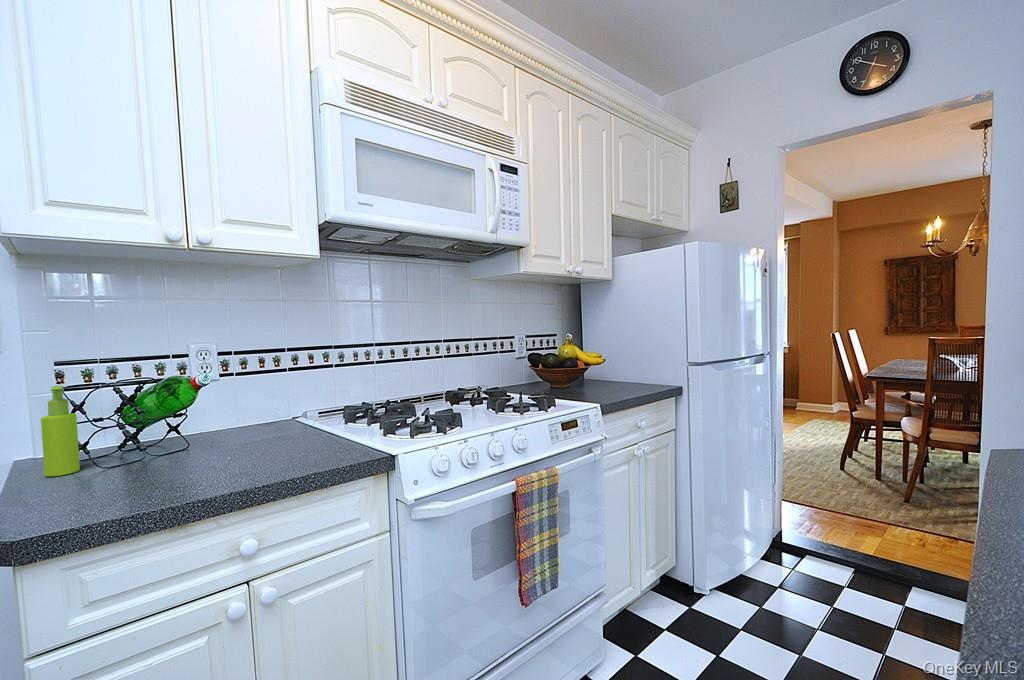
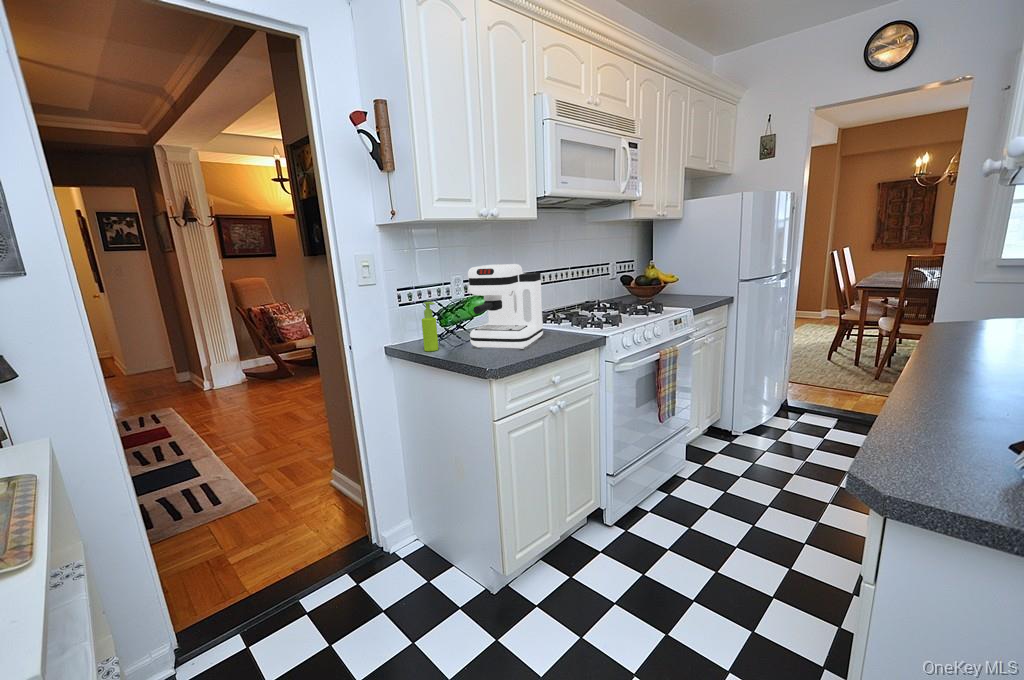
coffee maker: none [83,324,285,480] -> present [468,264,543,349]

